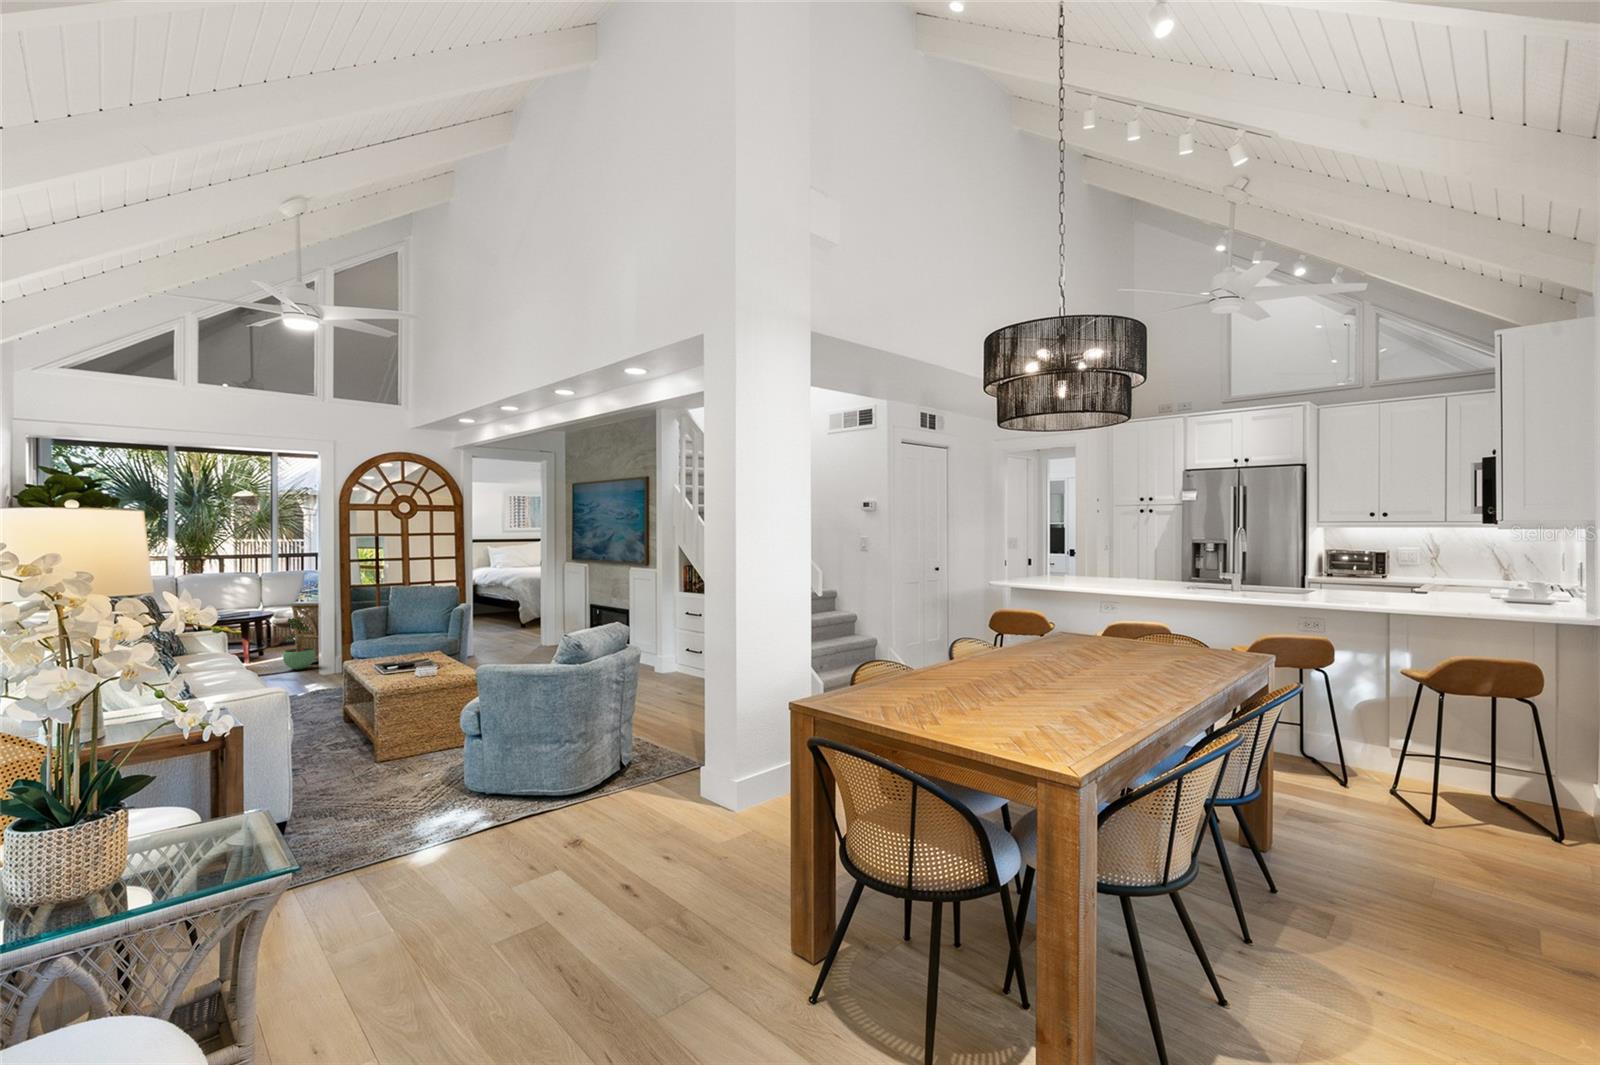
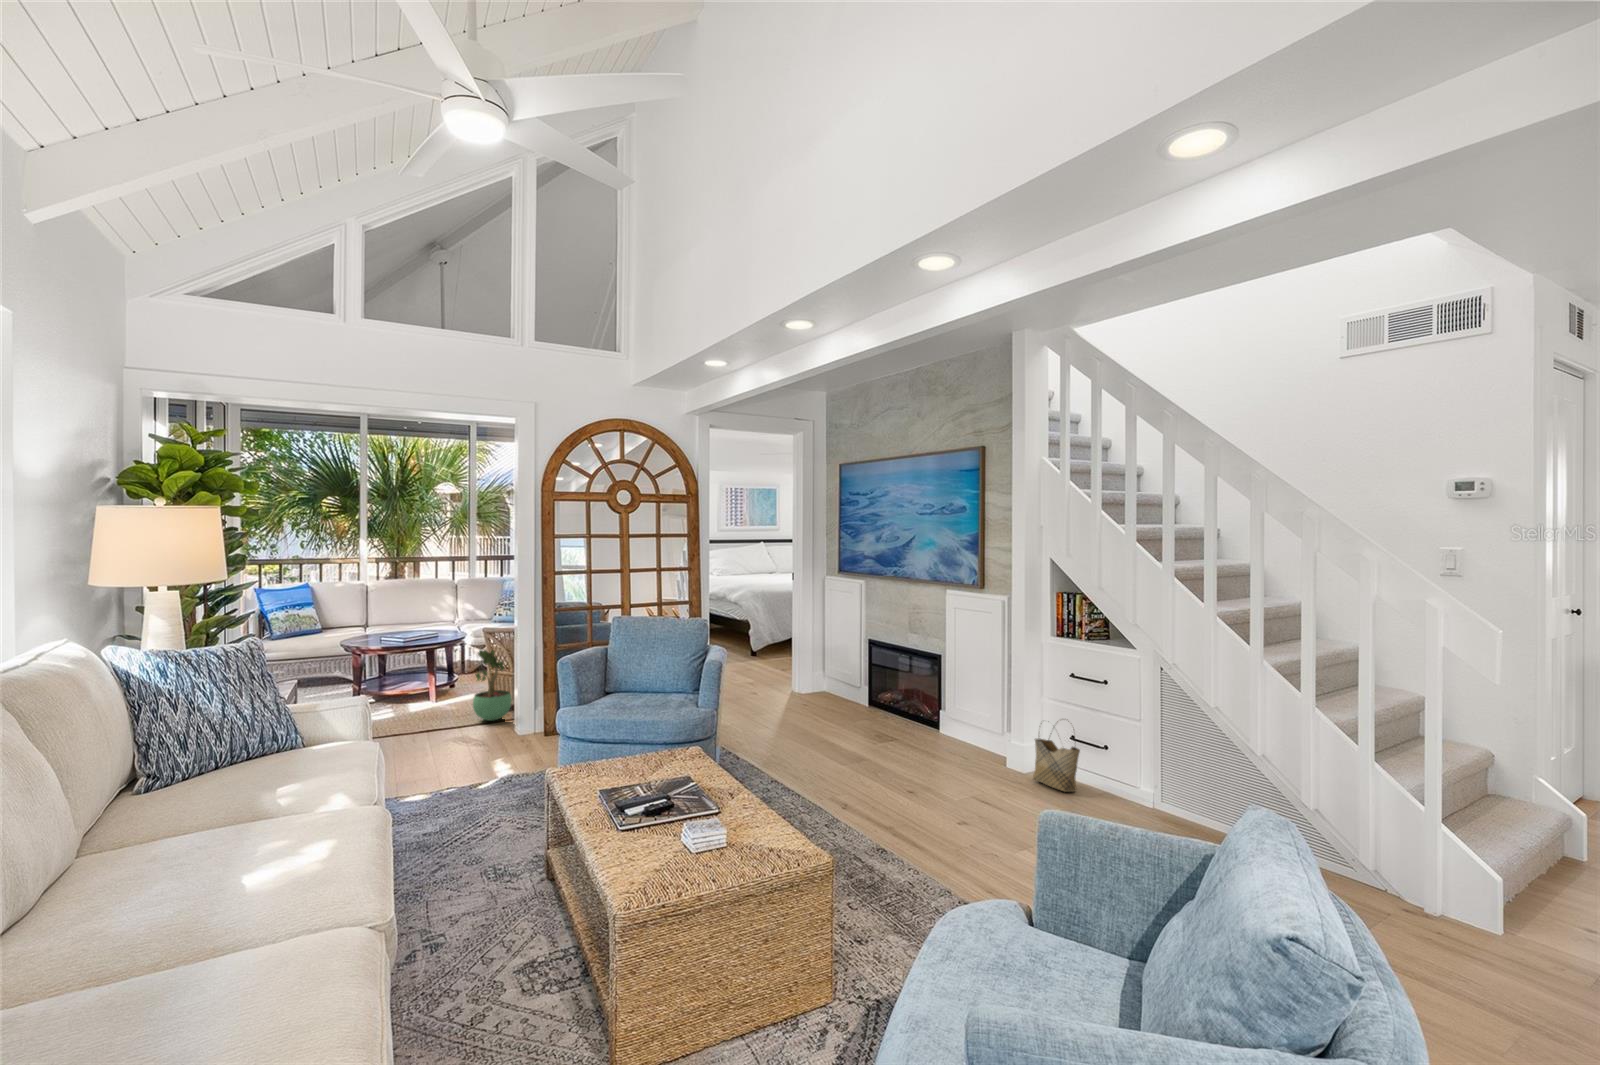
woven basket: none [663,638,687,679] -> present [1033,721,1080,792]

